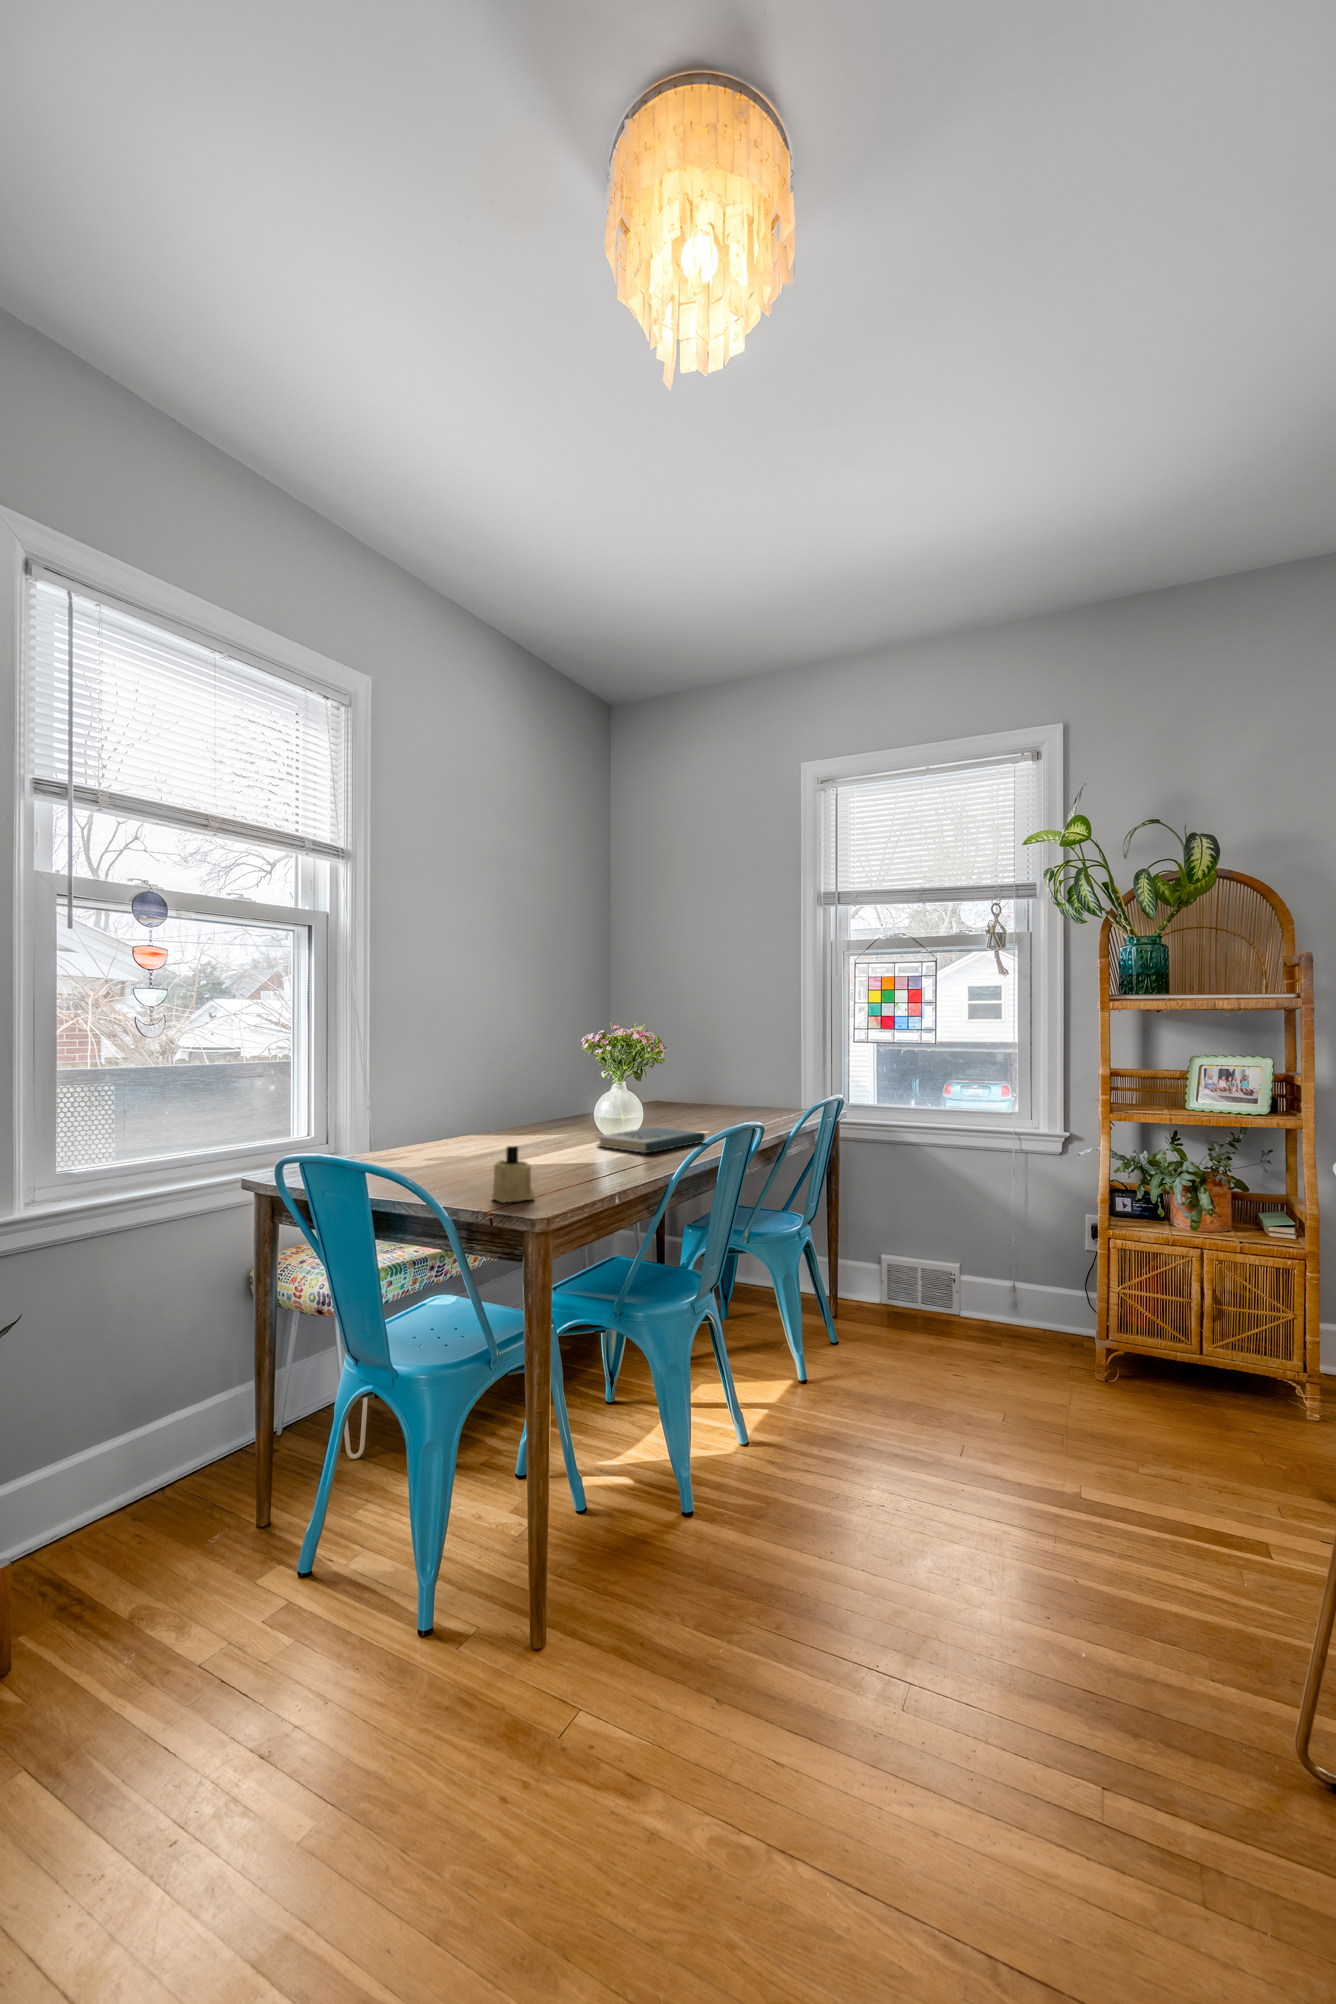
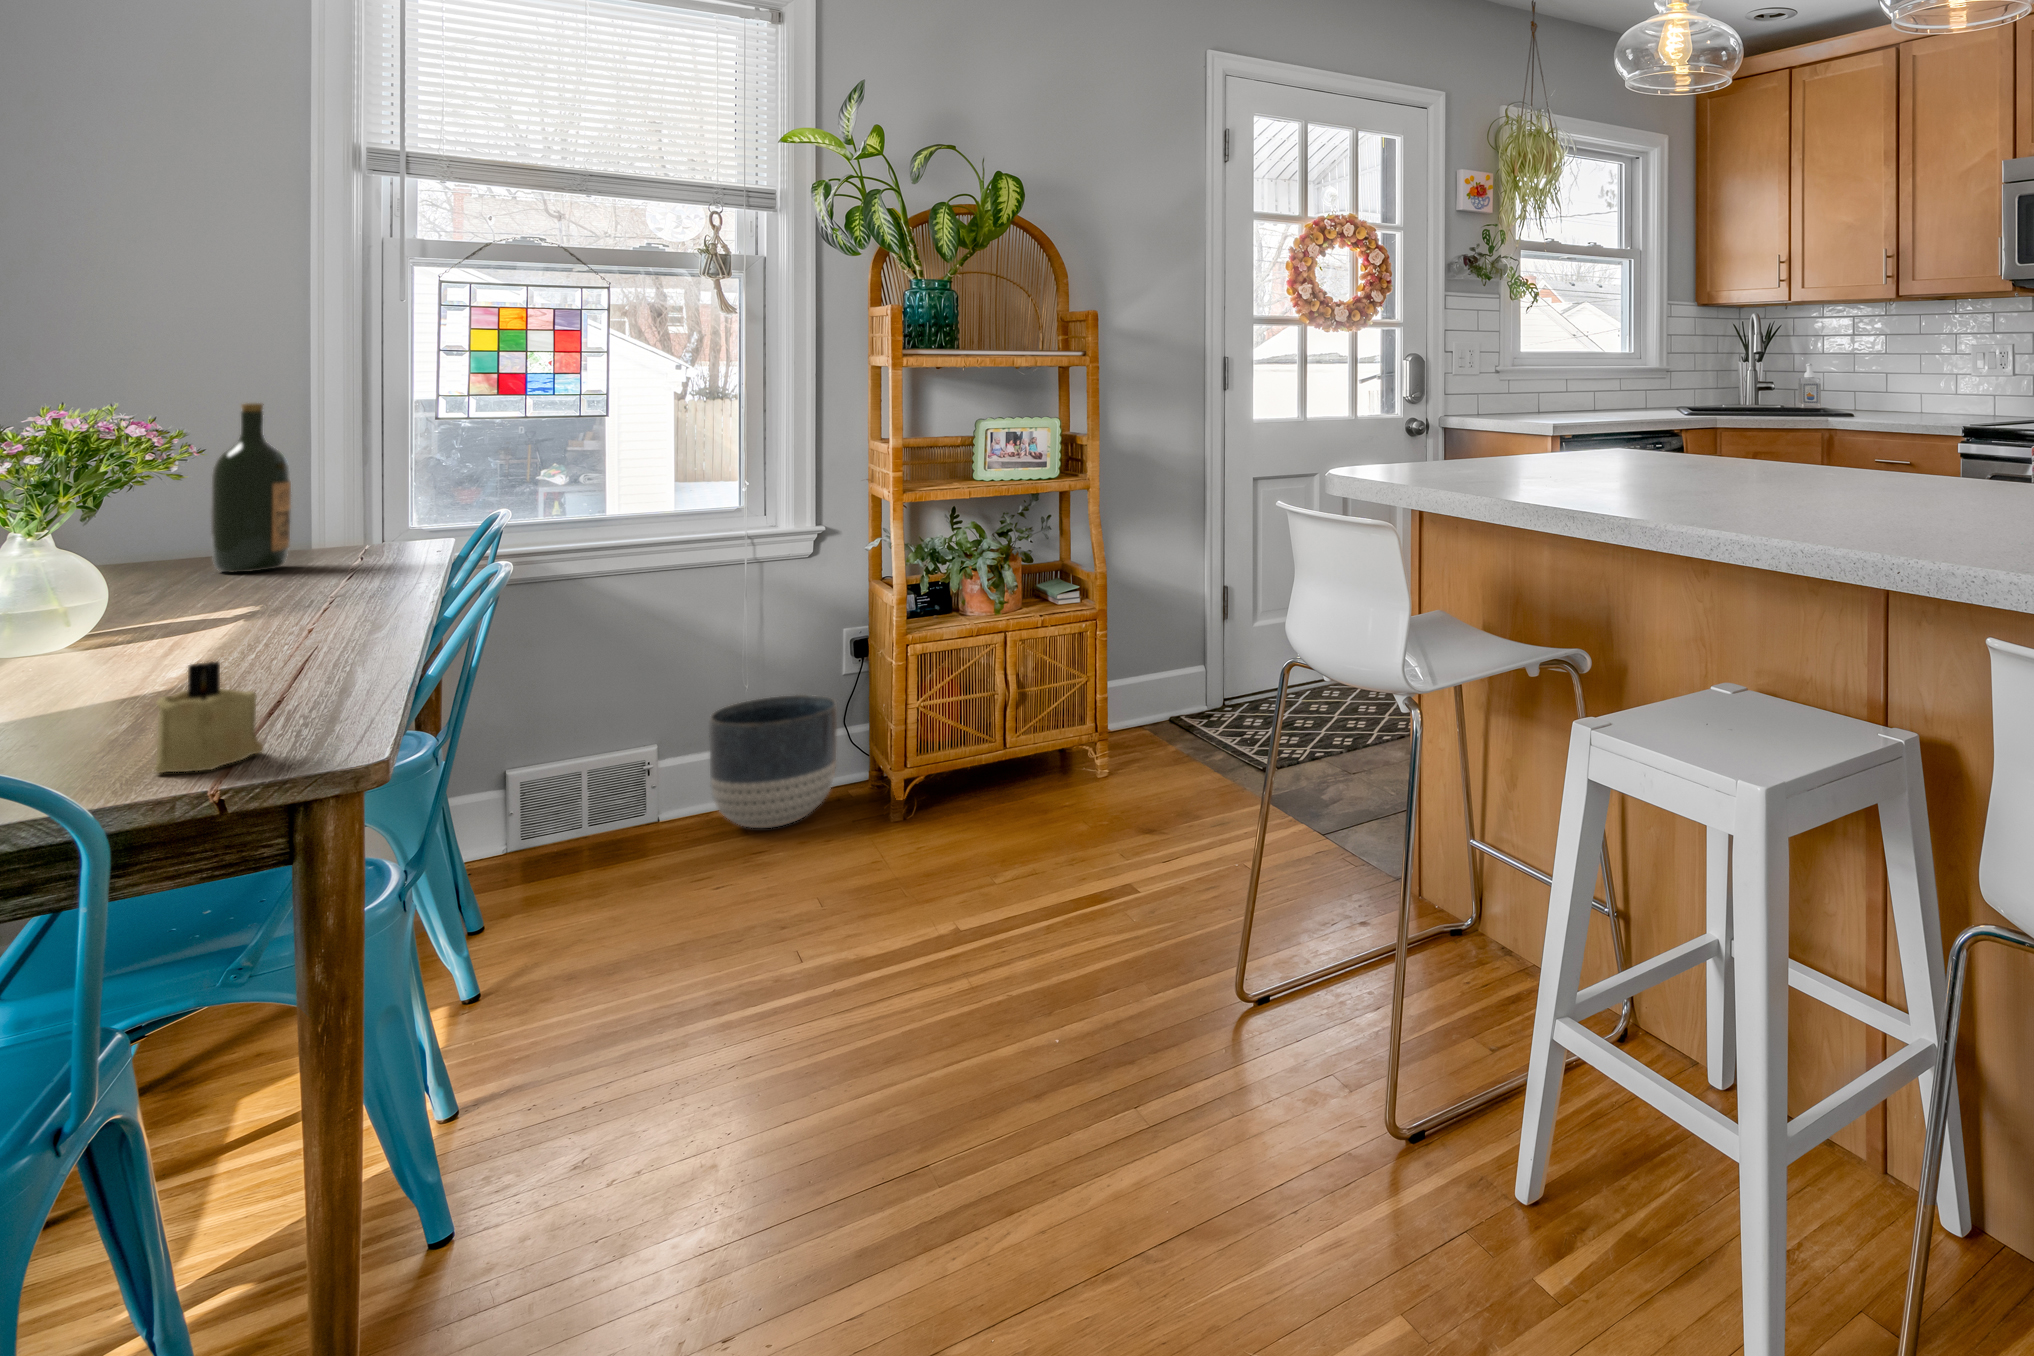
wine bottle: none [729,1026,758,1113] -> present [211,403,291,572]
book: present [597,1127,705,1153] -> none [91,605,332,669]
planter: none [979,1250,1067,1349] -> present [709,695,837,828]

